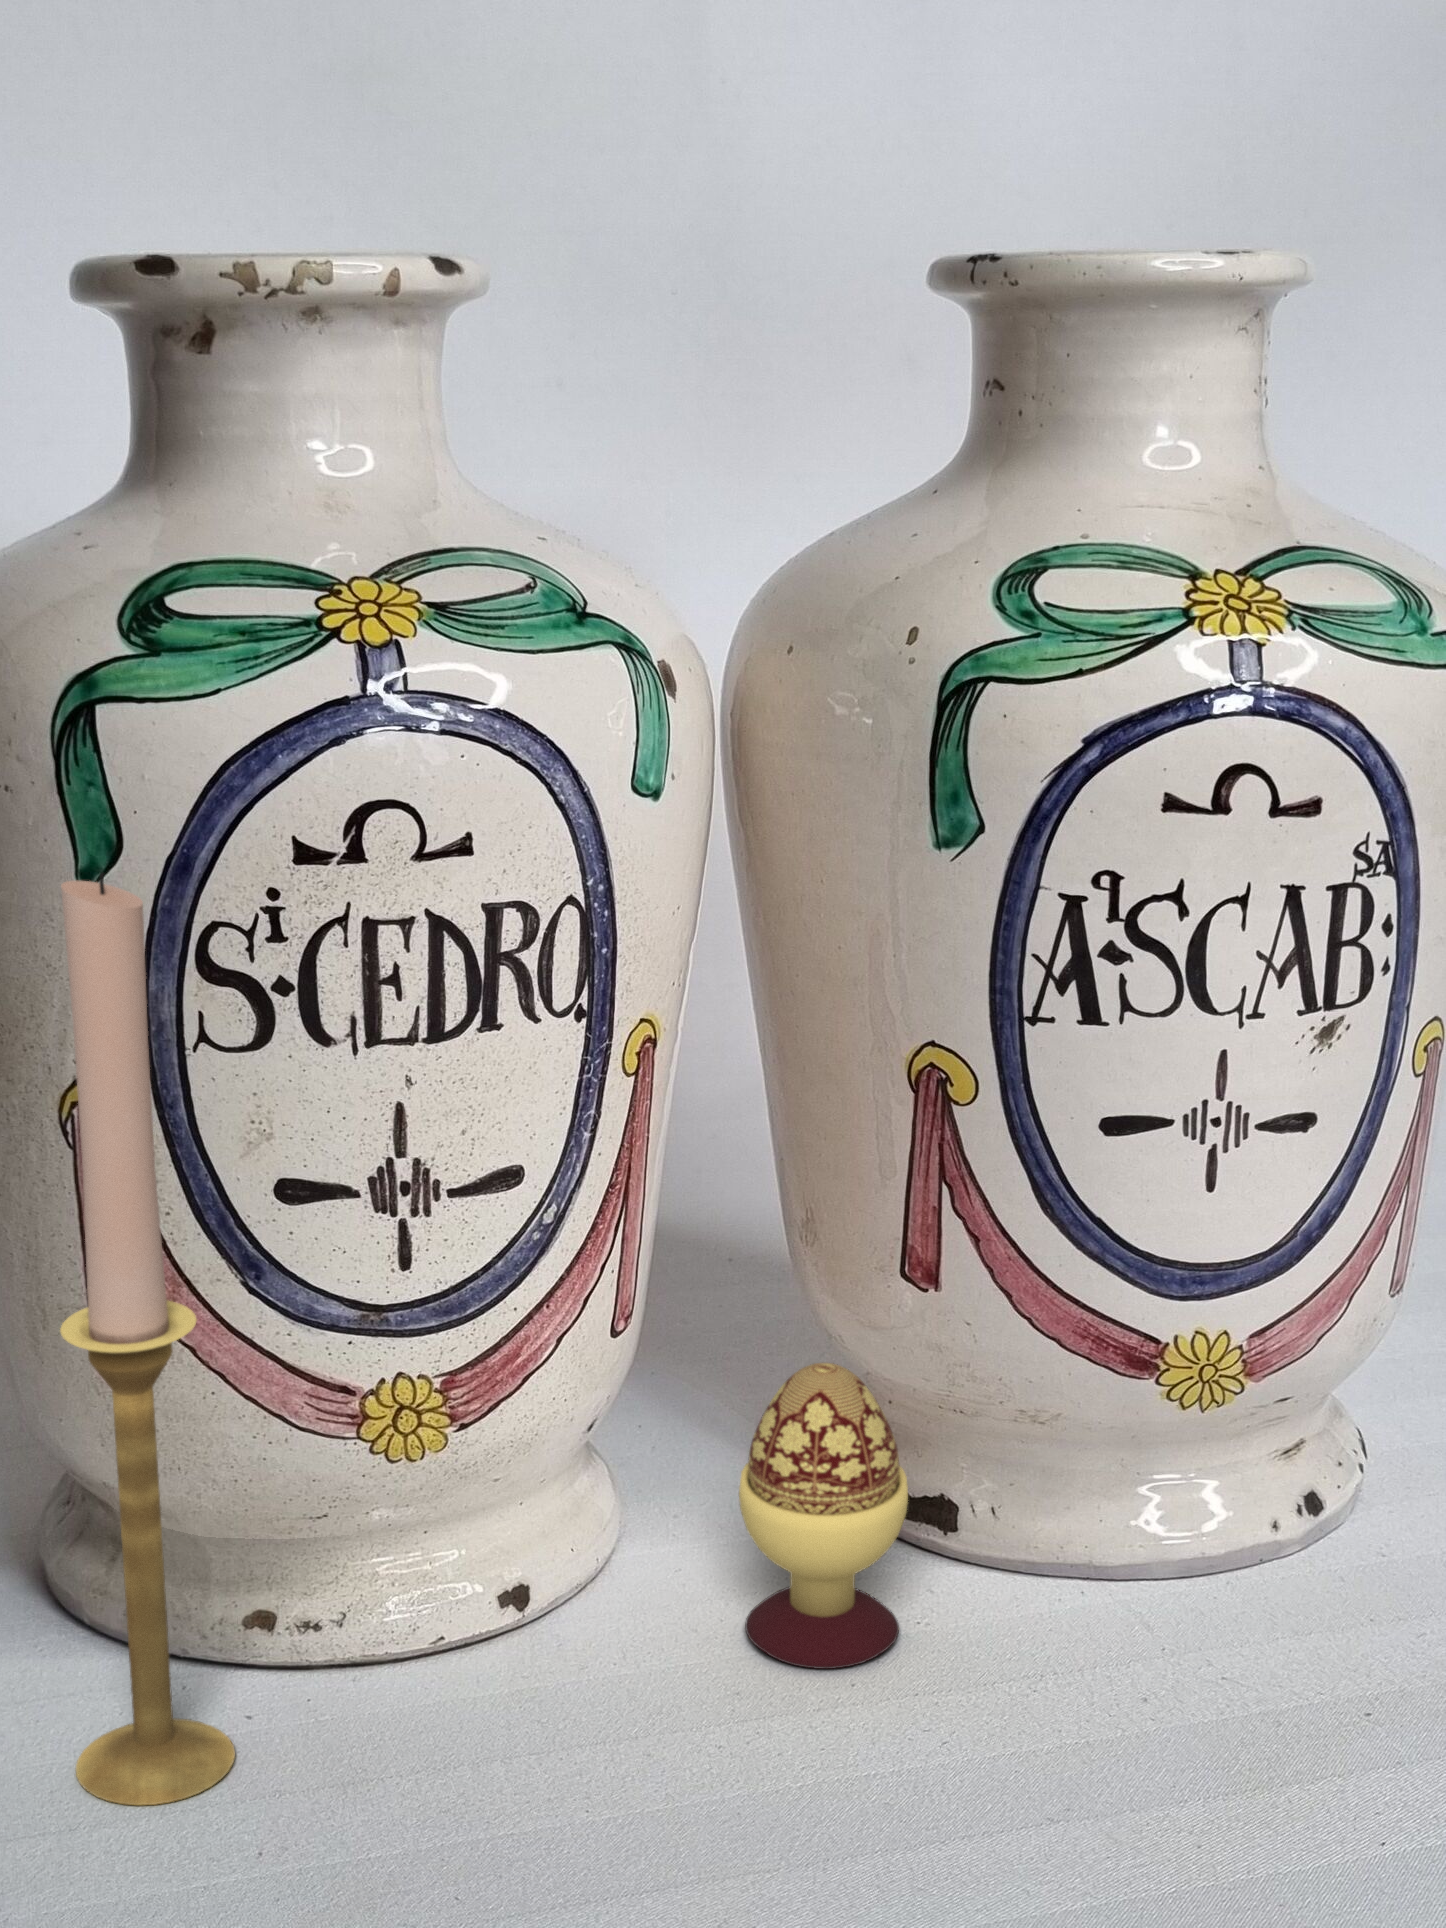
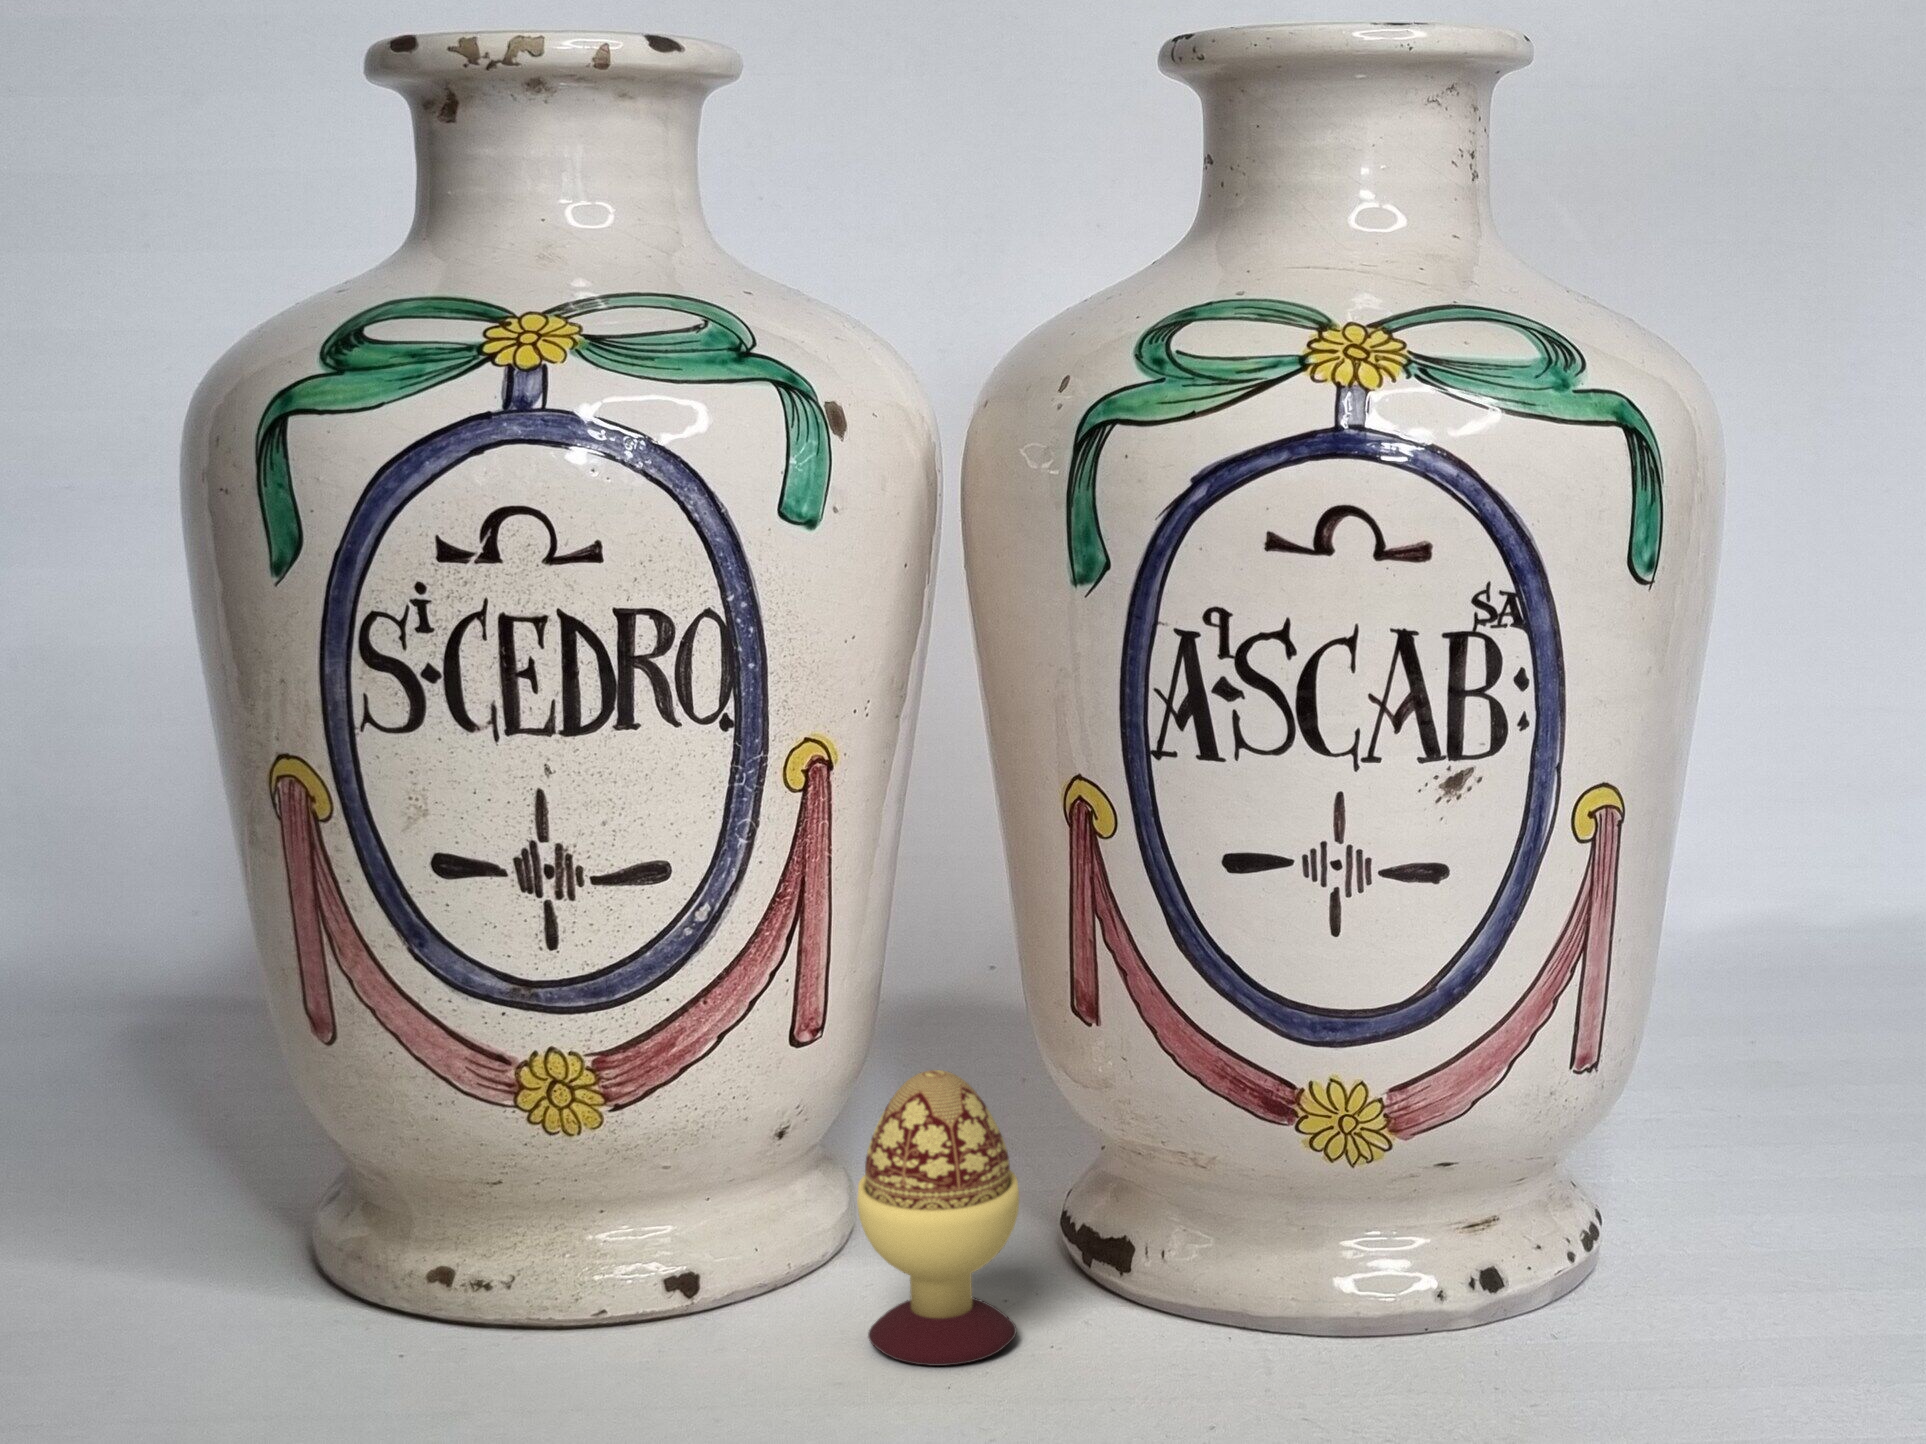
candlestick: present [60,873,235,1805] -> none [197,552,363,1395]

